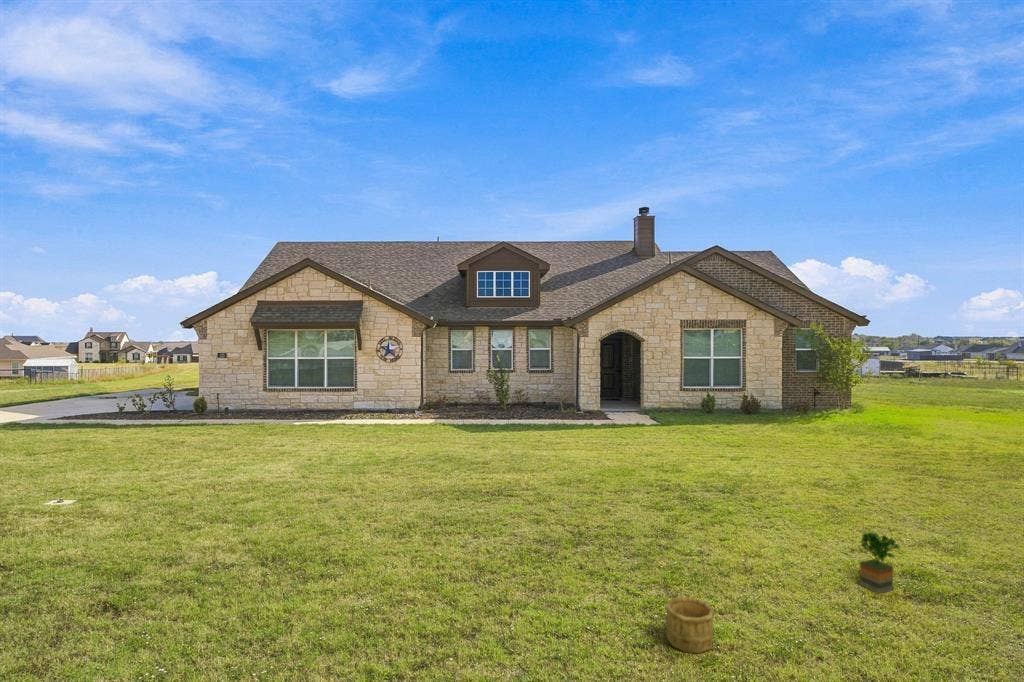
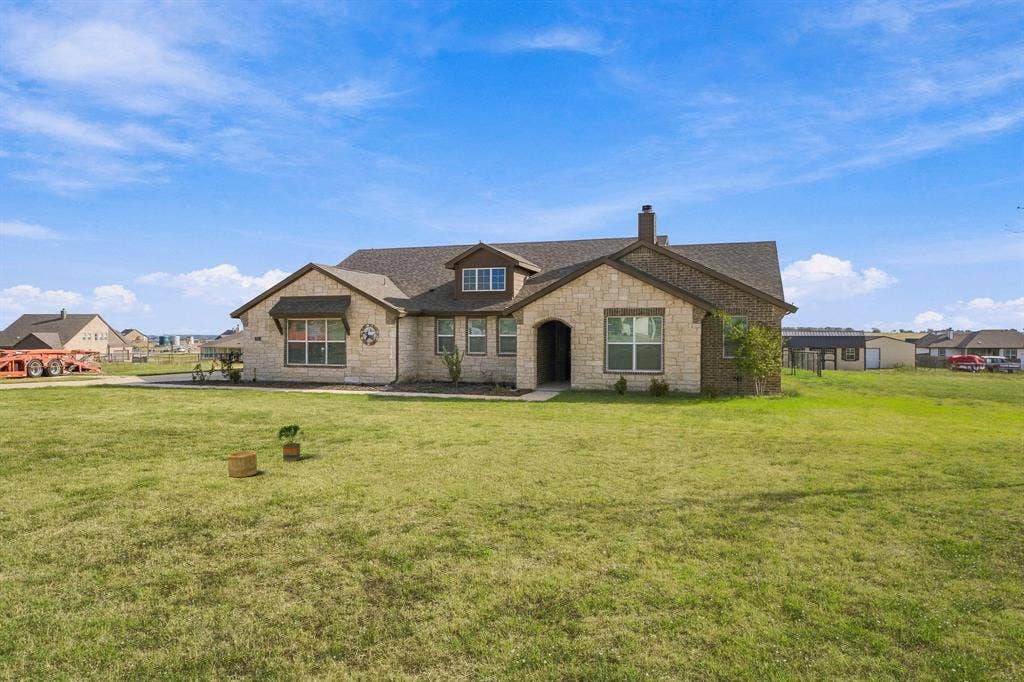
wooden bucket: present [665,597,714,653] -> present [227,450,257,477]

